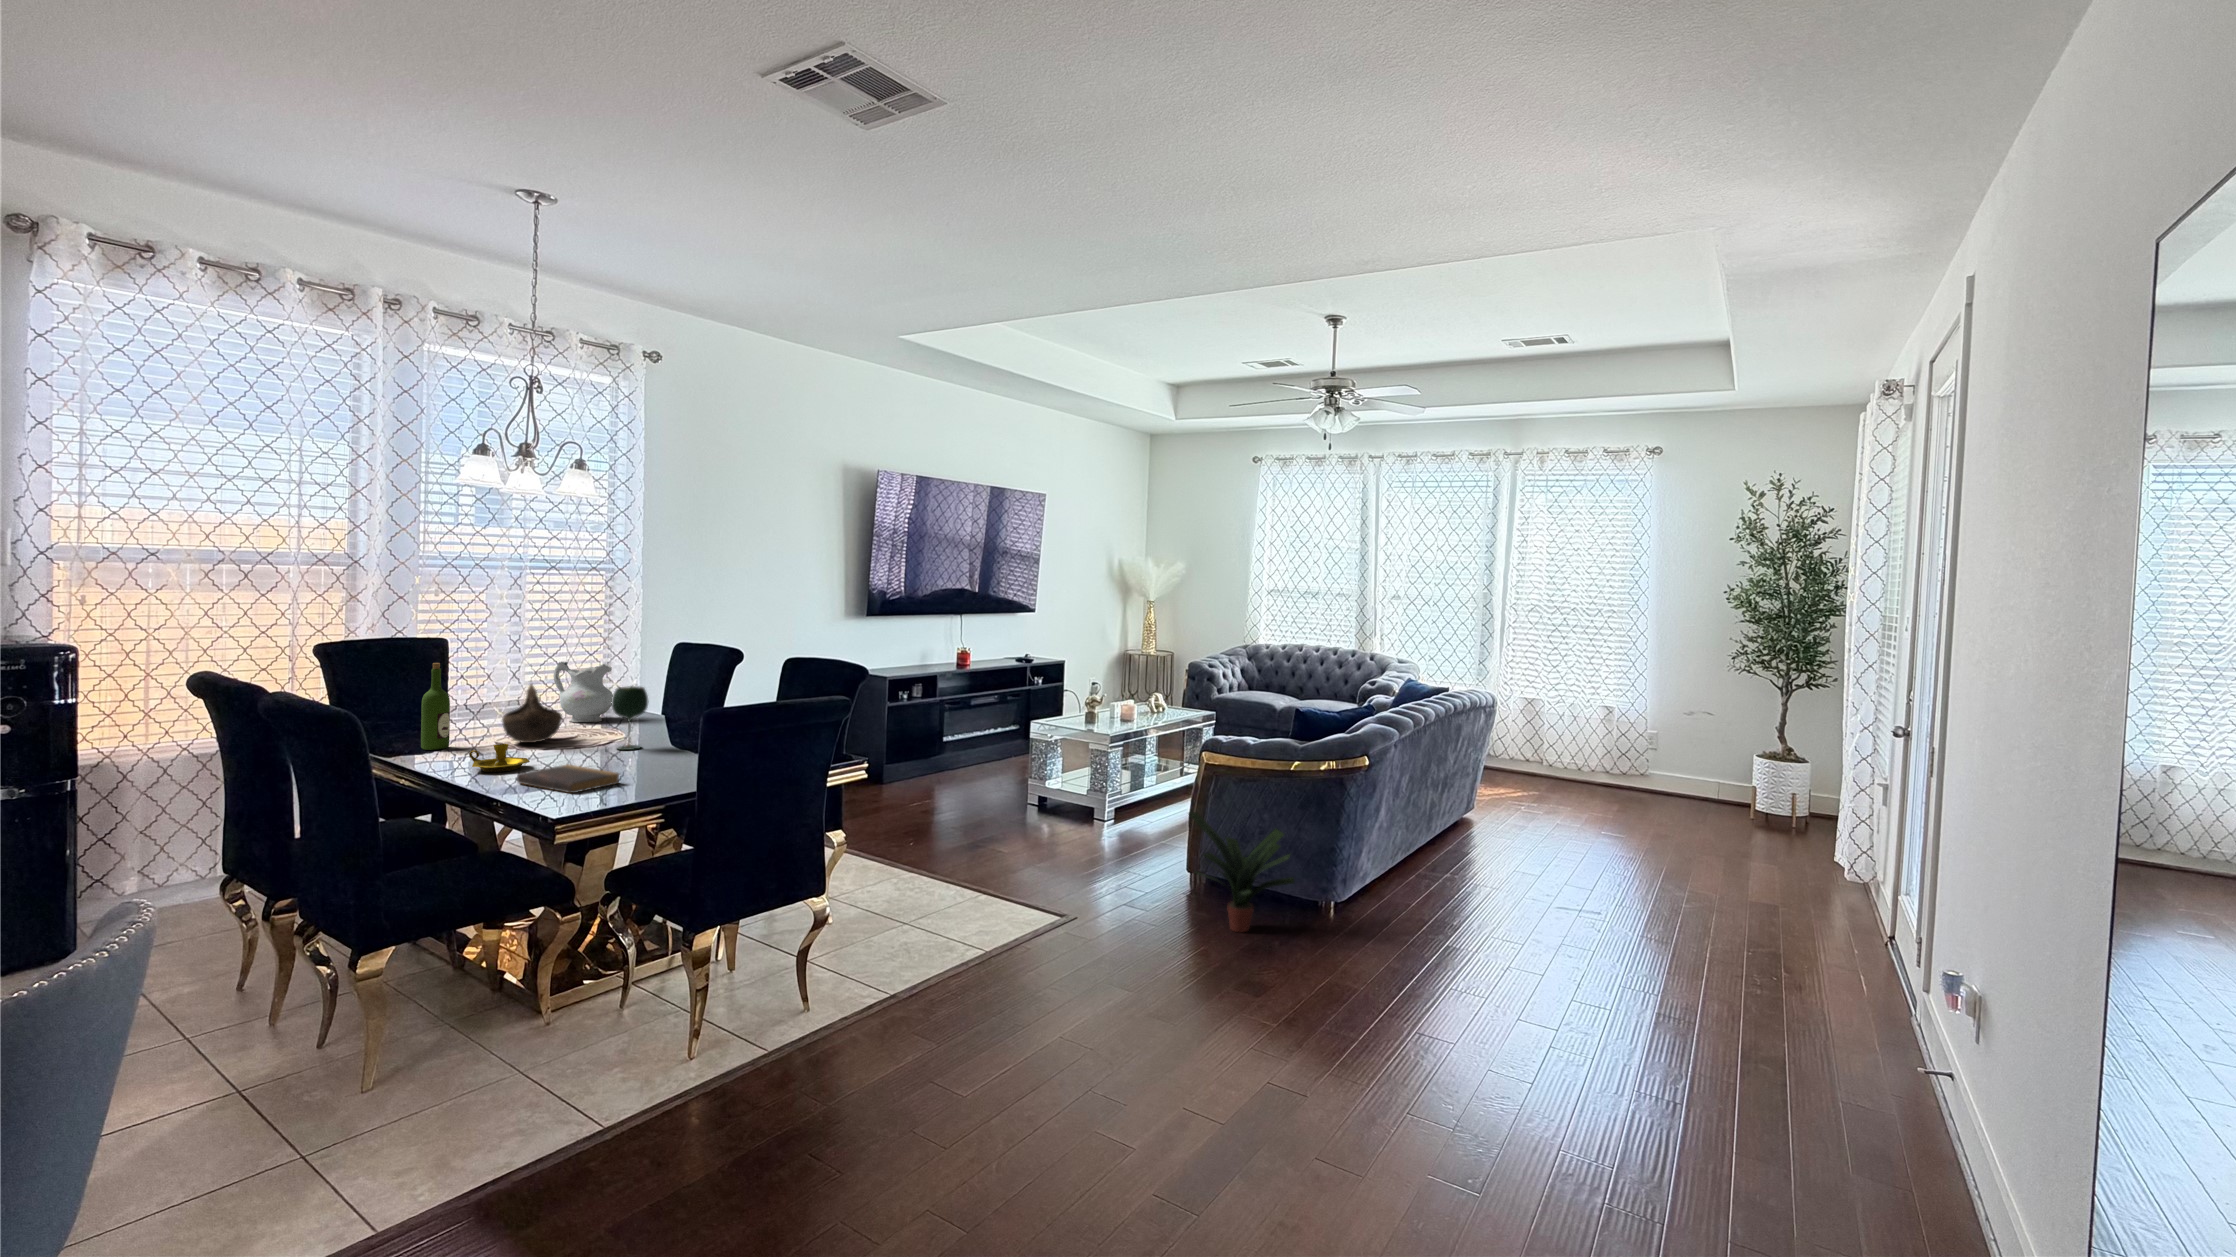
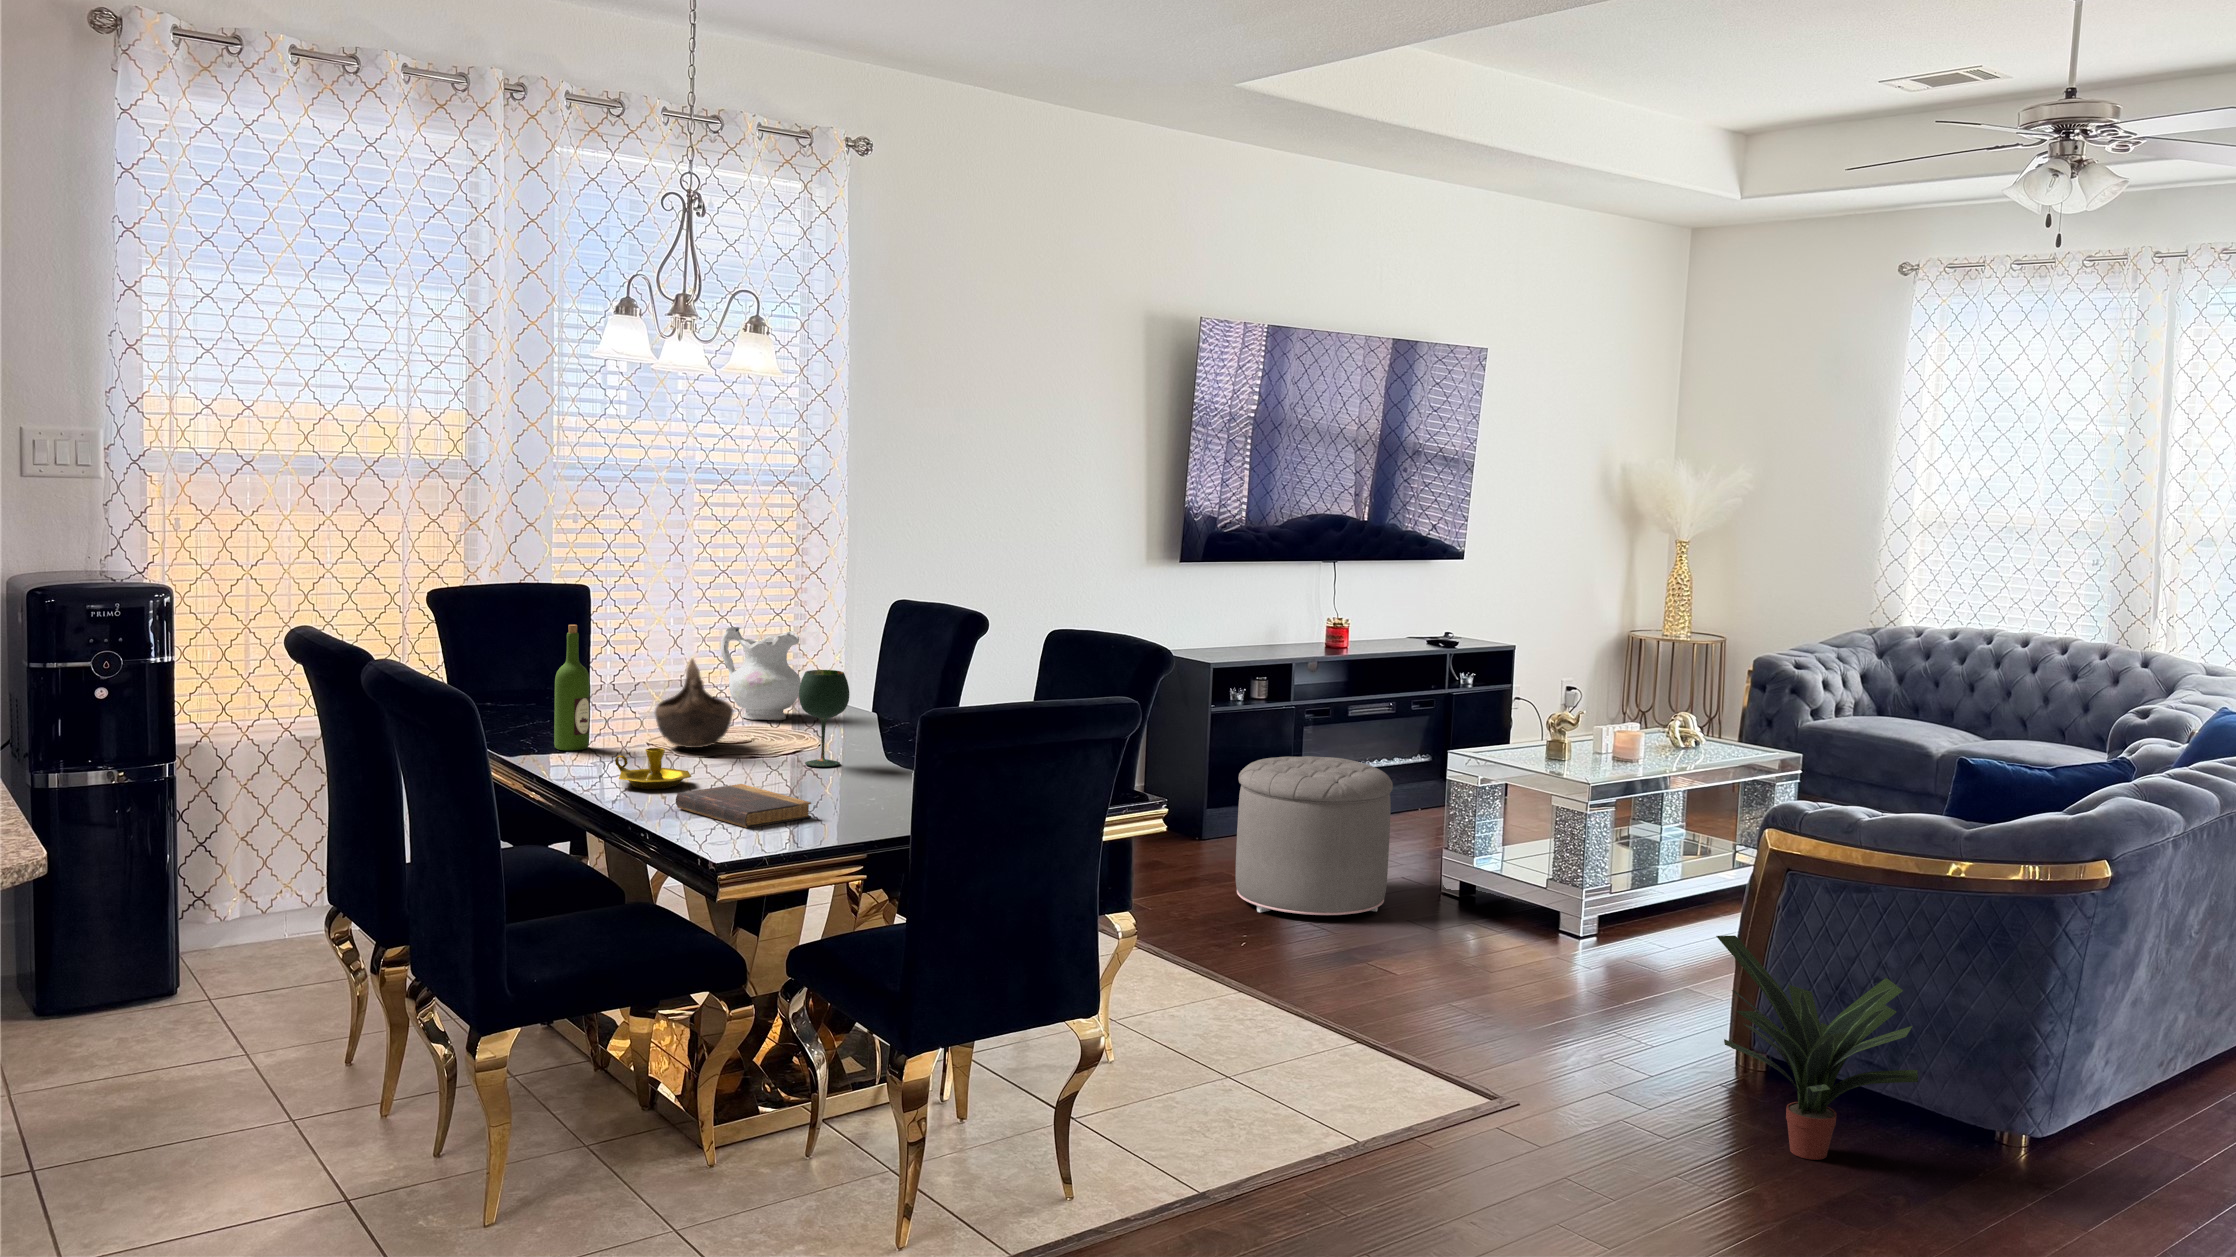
ottoman: none [905,727,998,822] -> present [1236,756,1393,915]

